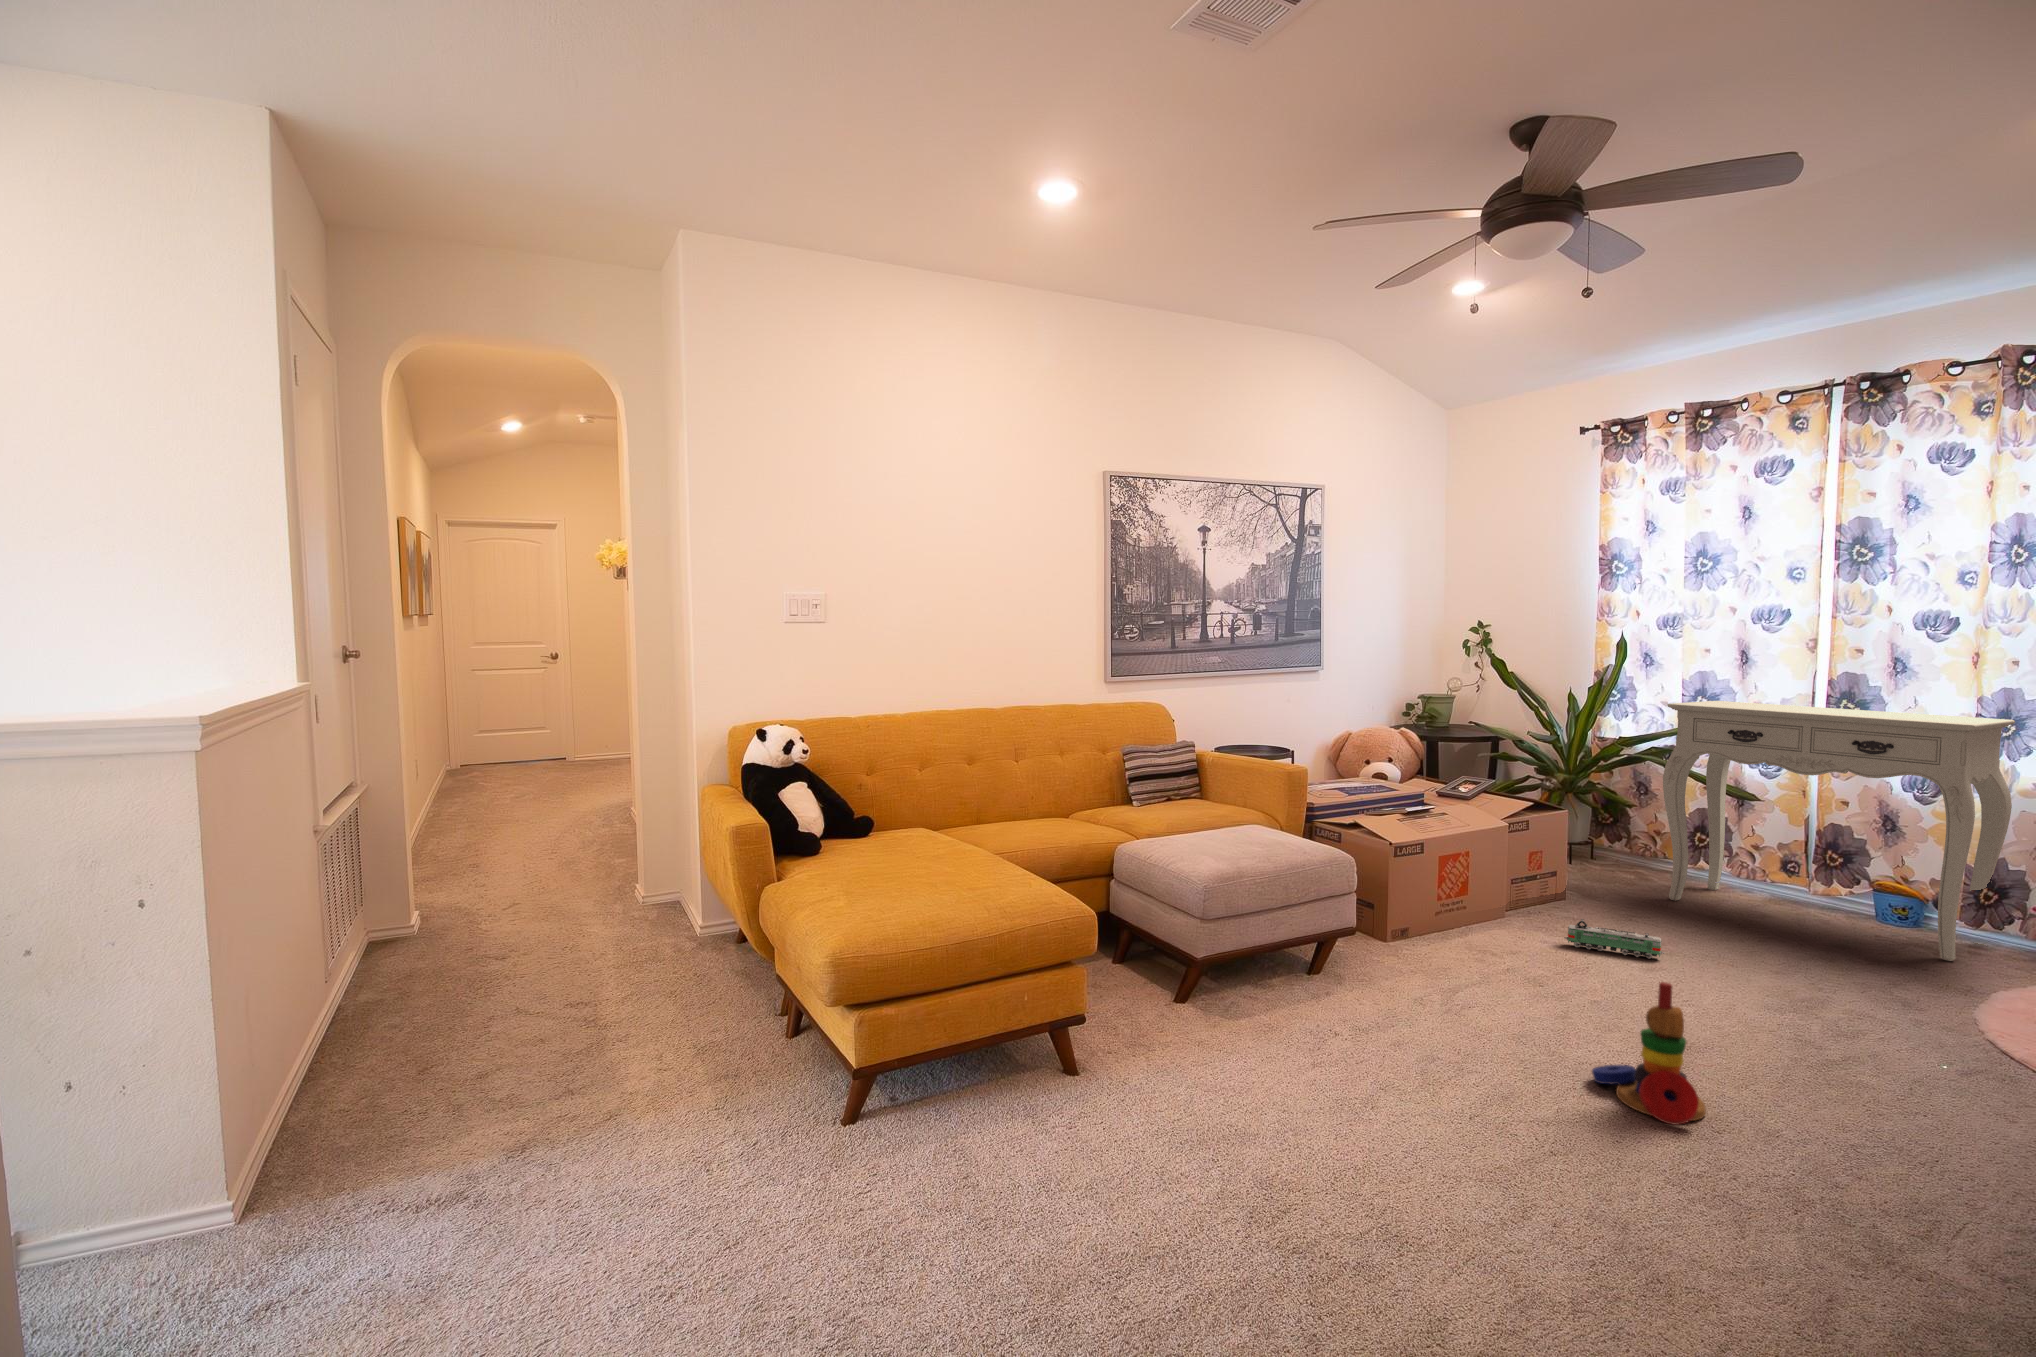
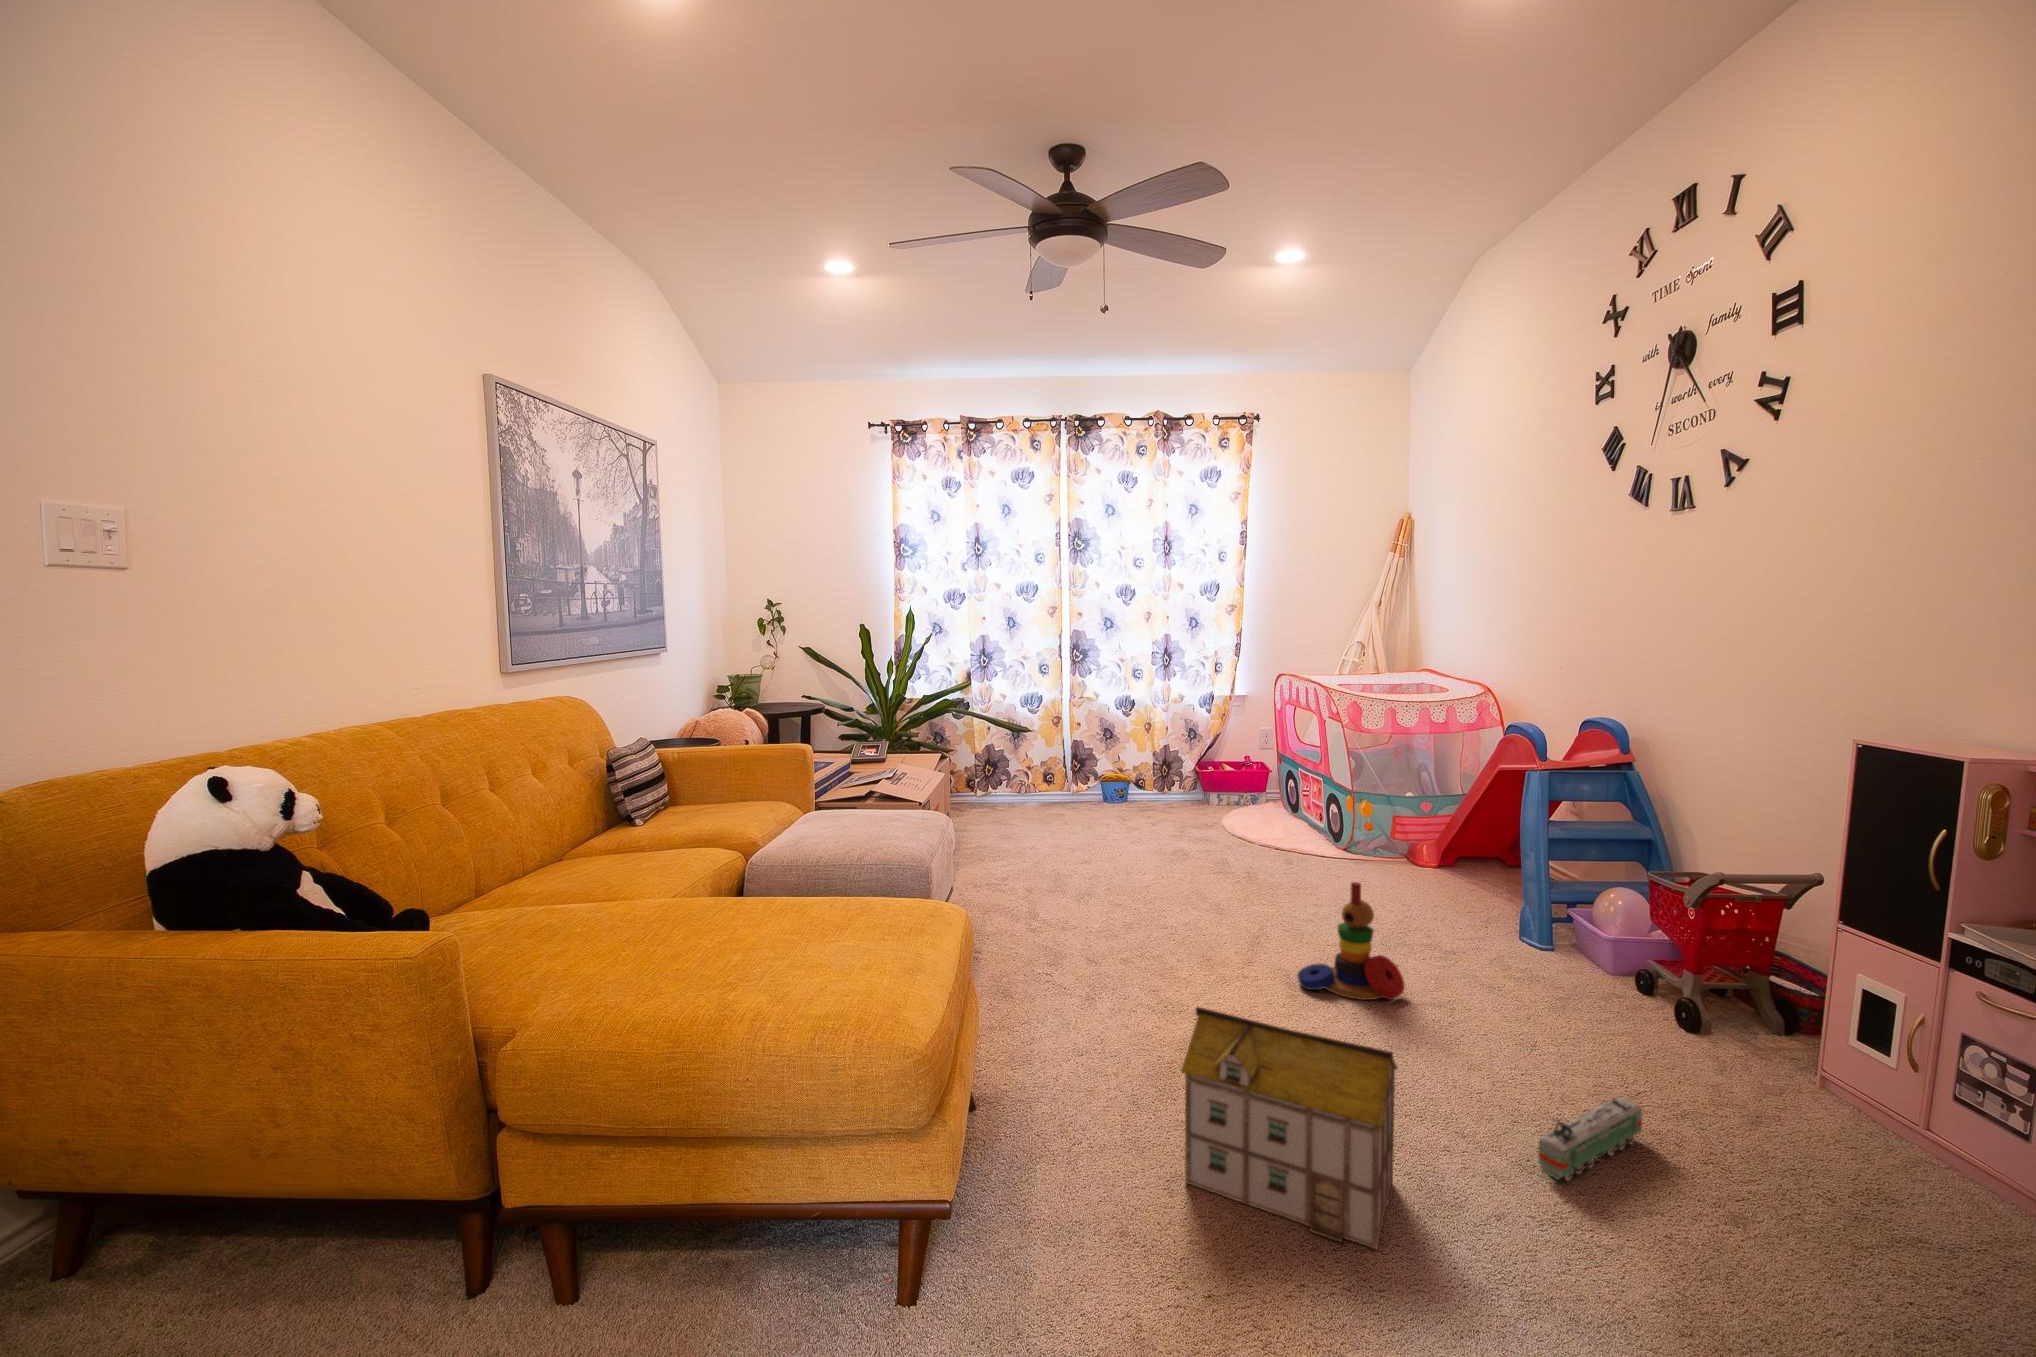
console table: present [1663,701,2015,961] -> none [998,655,1191,821]
toy train: present [1565,919,1664,959] -> present [1538,1097,1642,1180]
toy house: none [1219,958,1341,1138] -> present [1181,1007,1398,1250]

